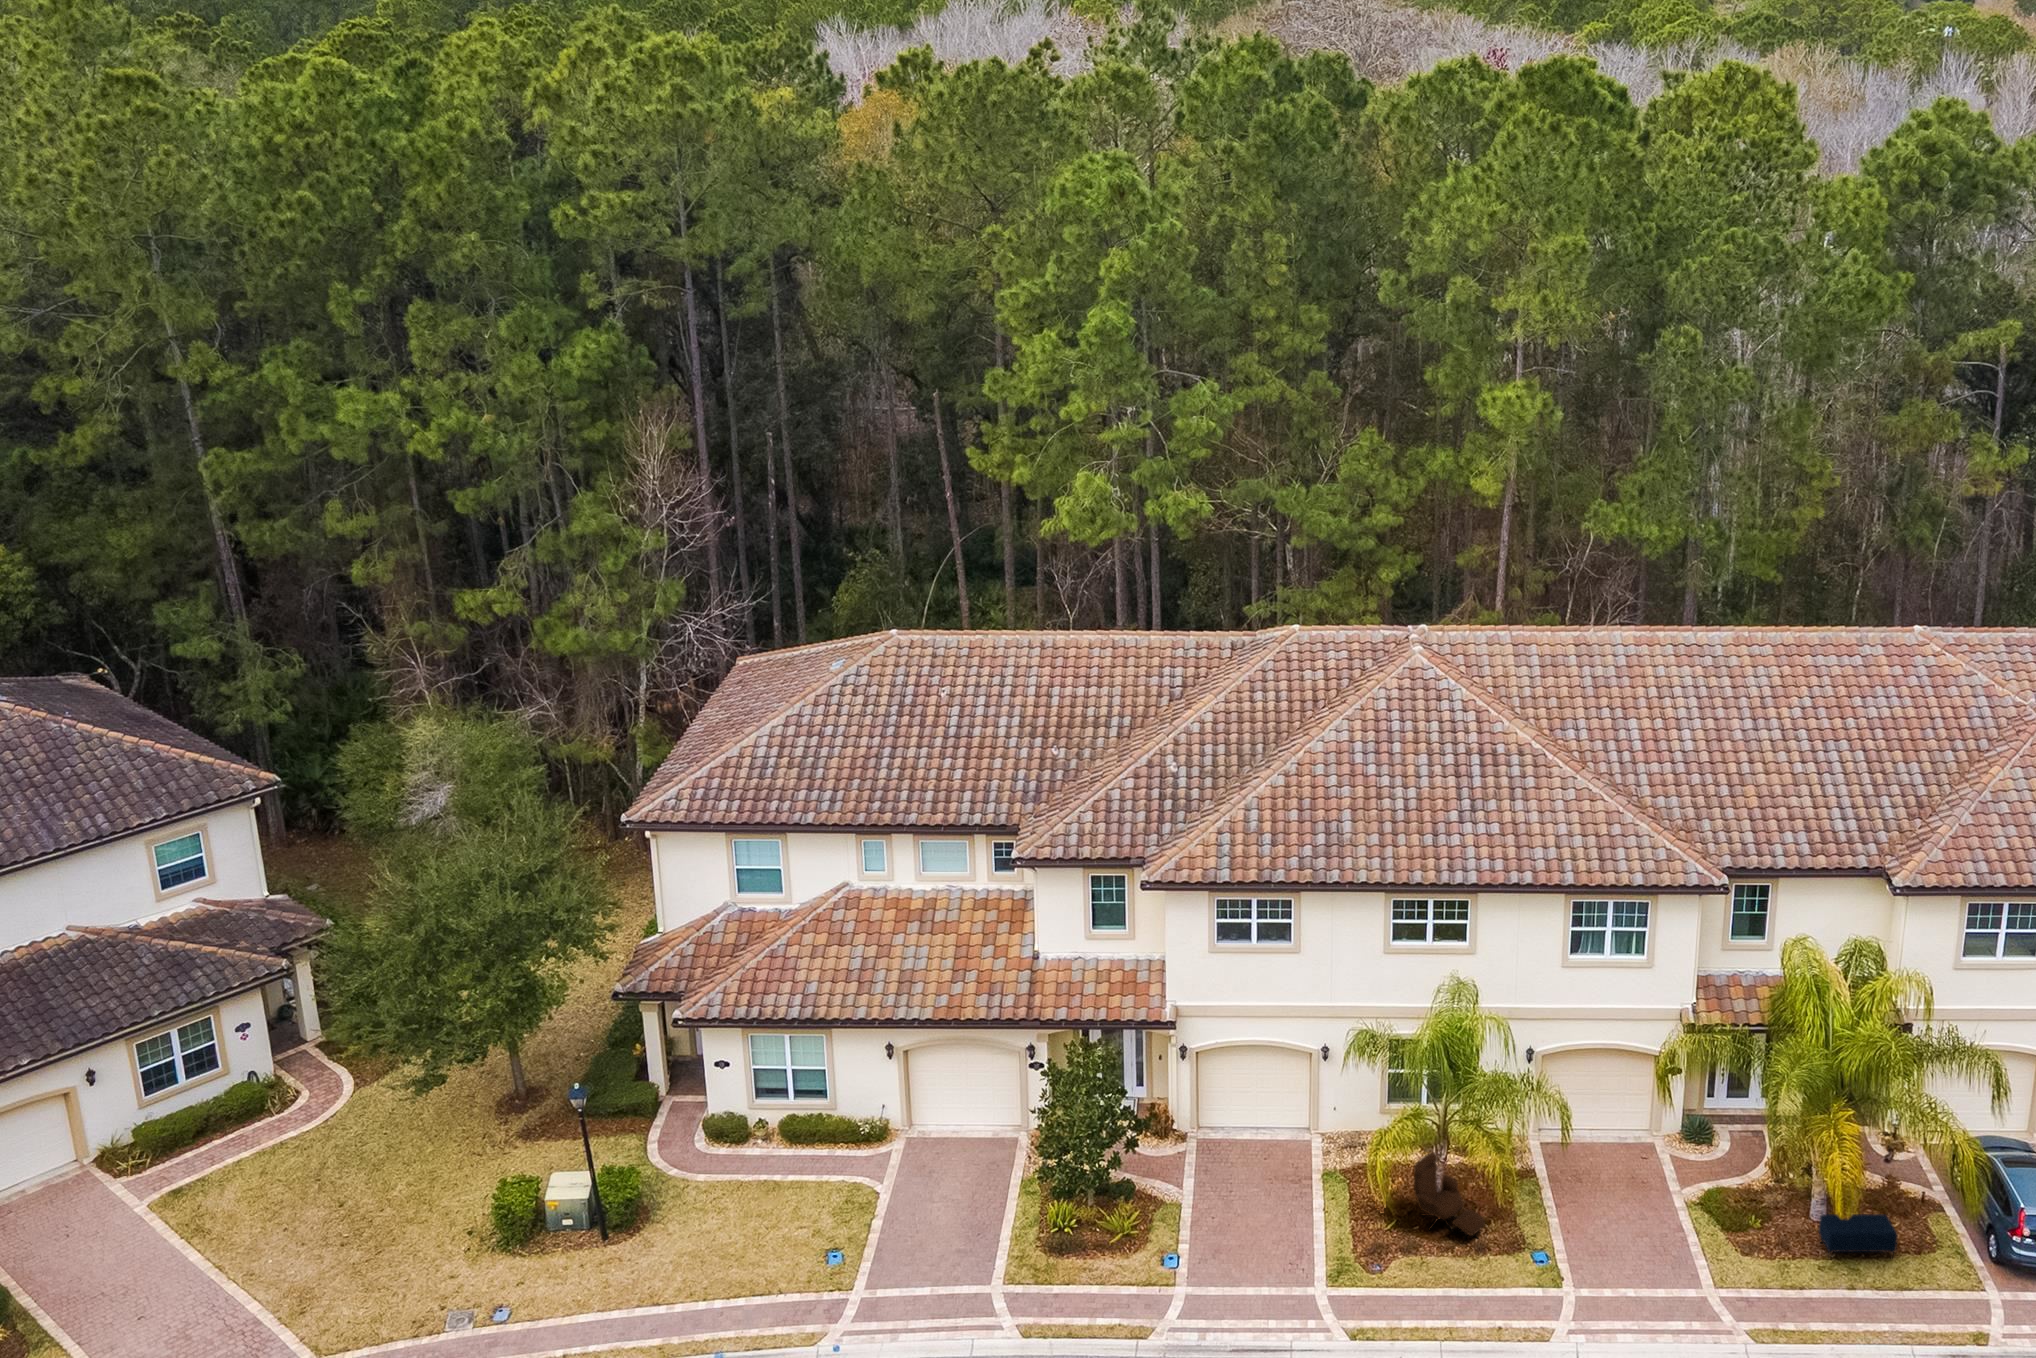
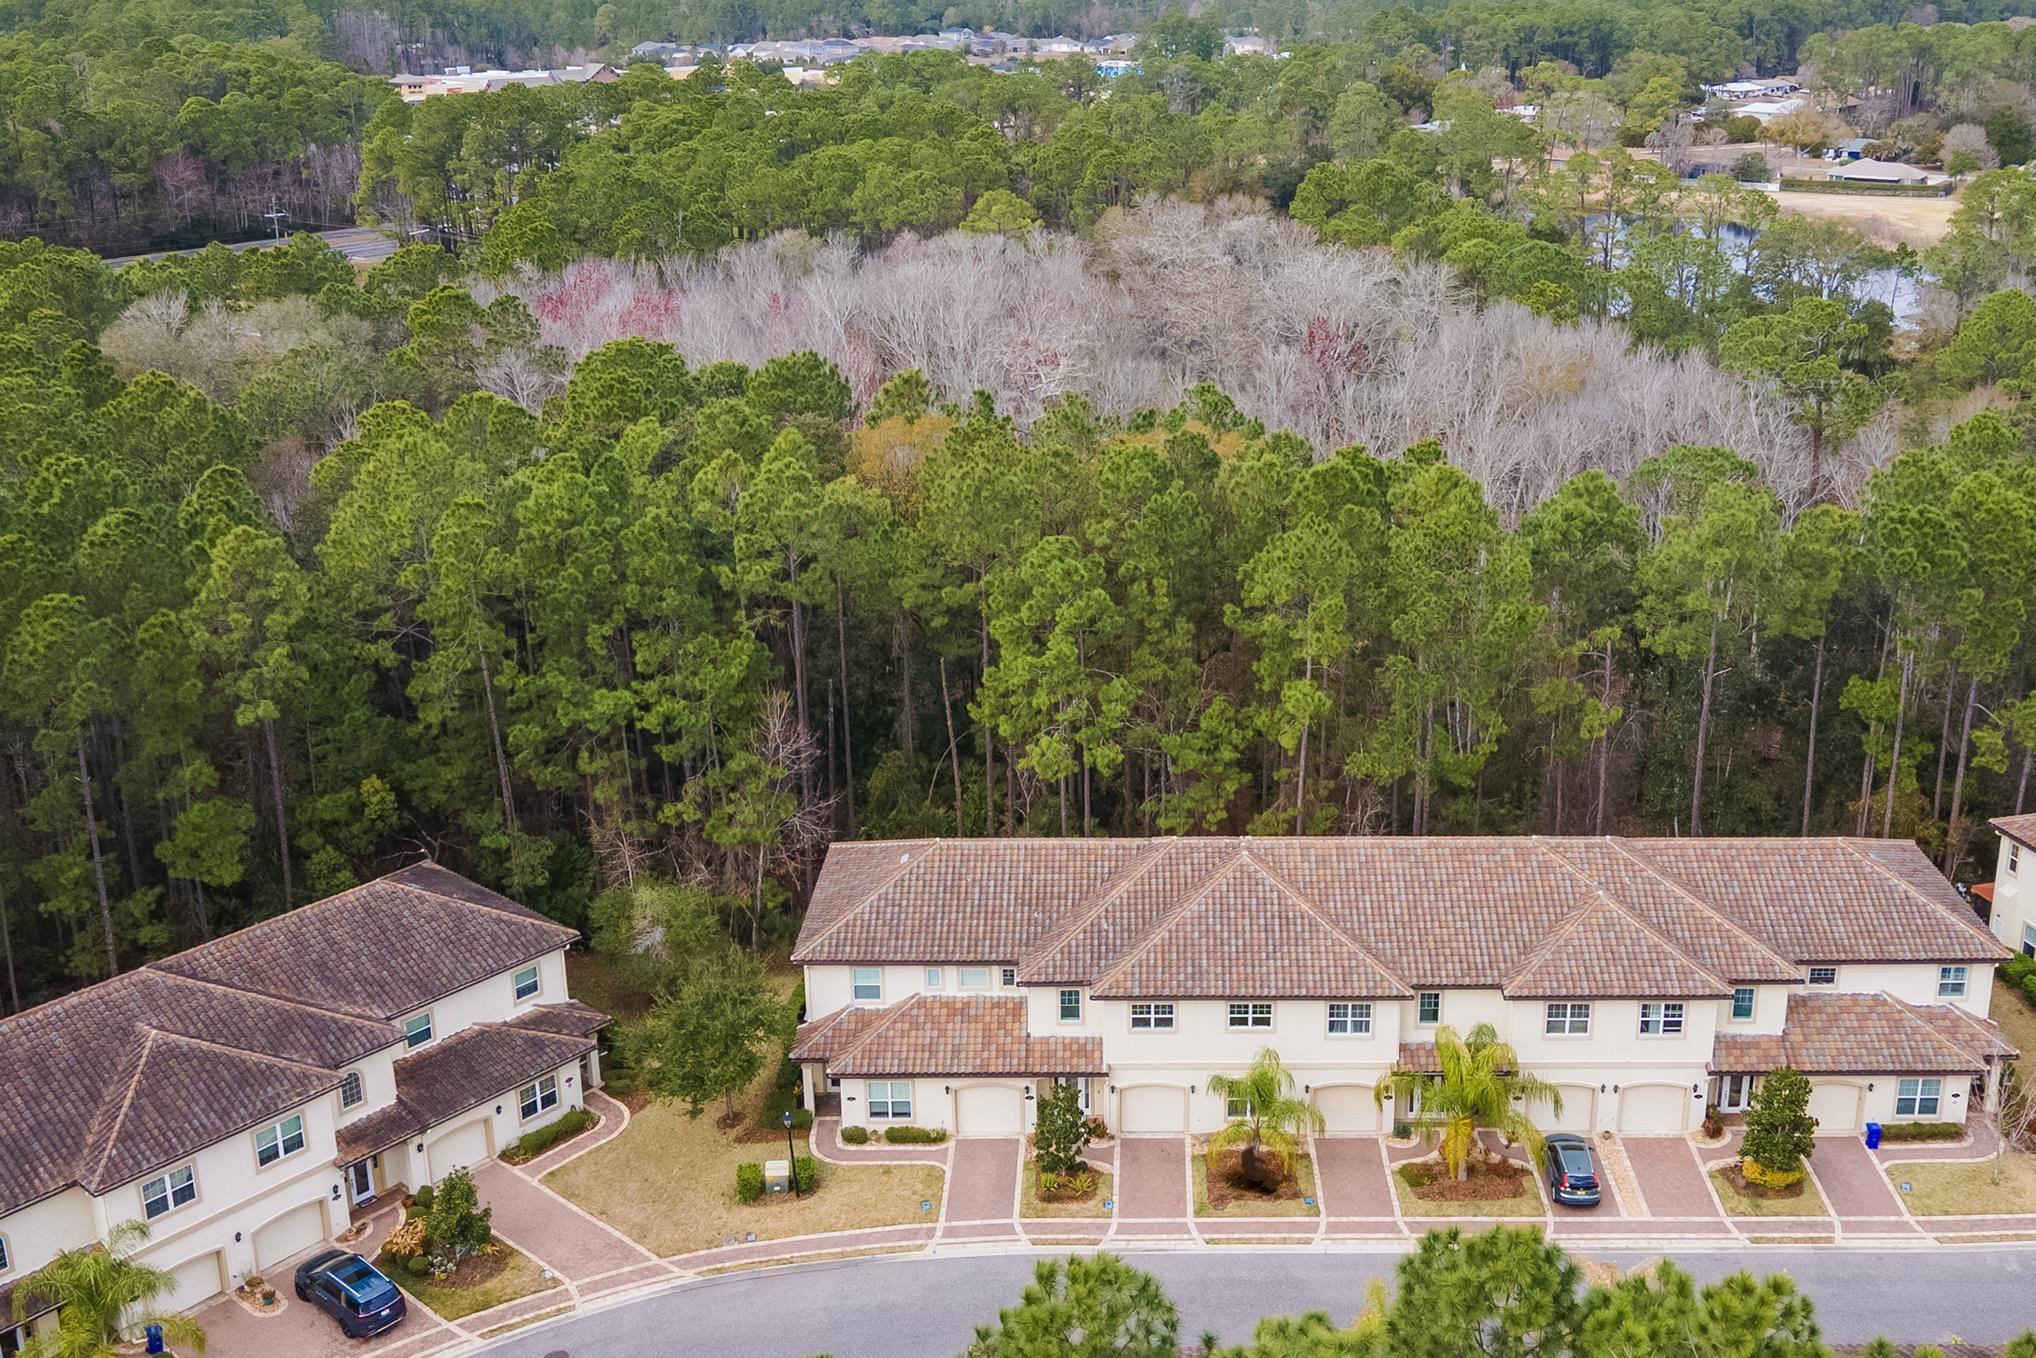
bench: present [1818,1214,1898,1259] -> none [1460,1174,1499,1199]

